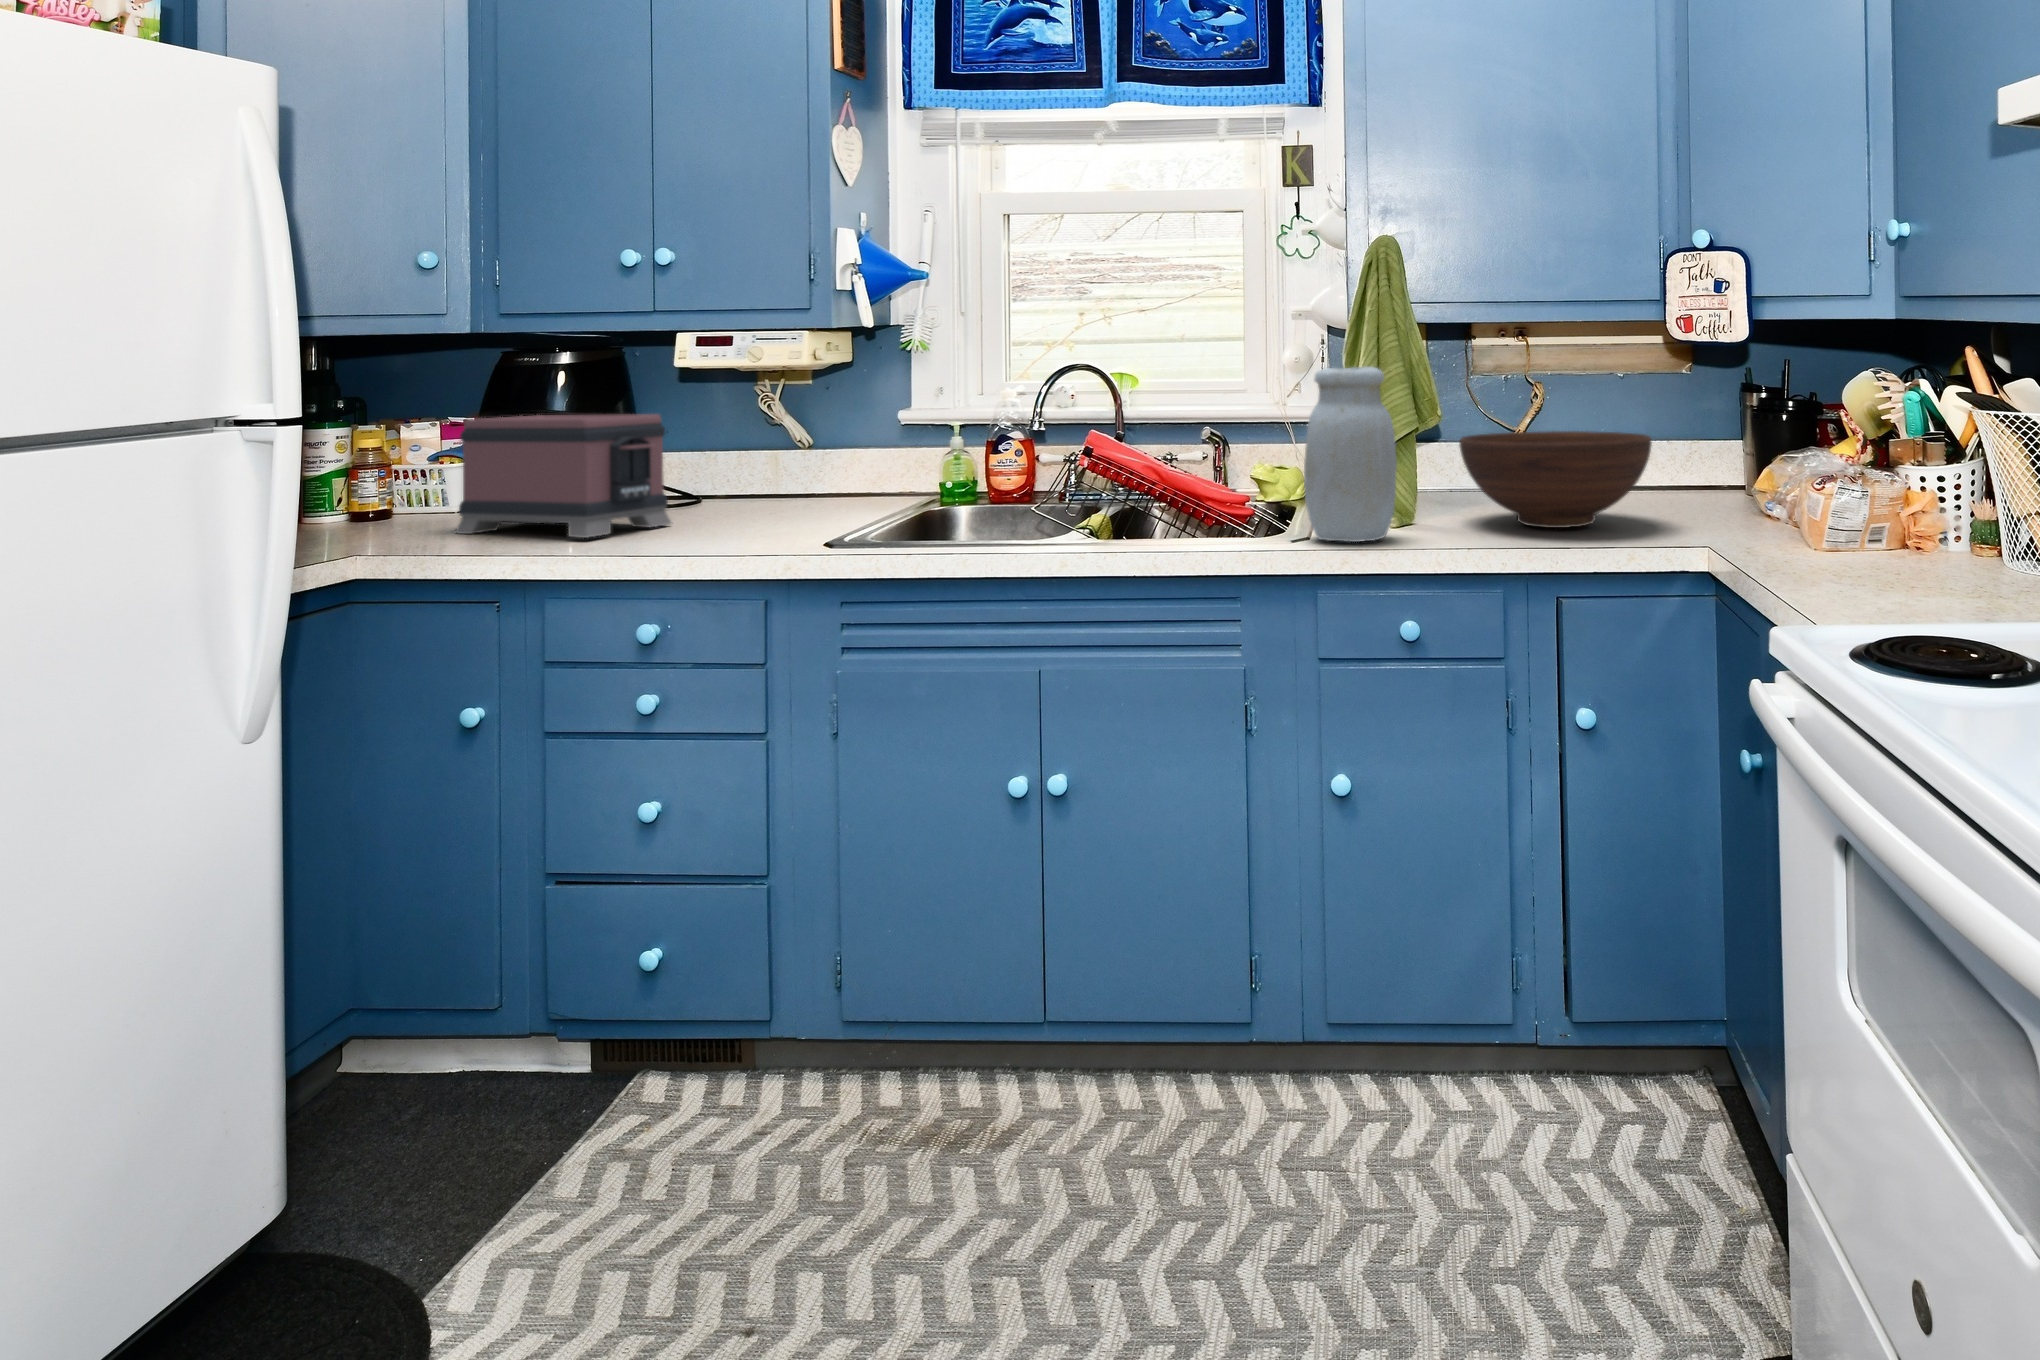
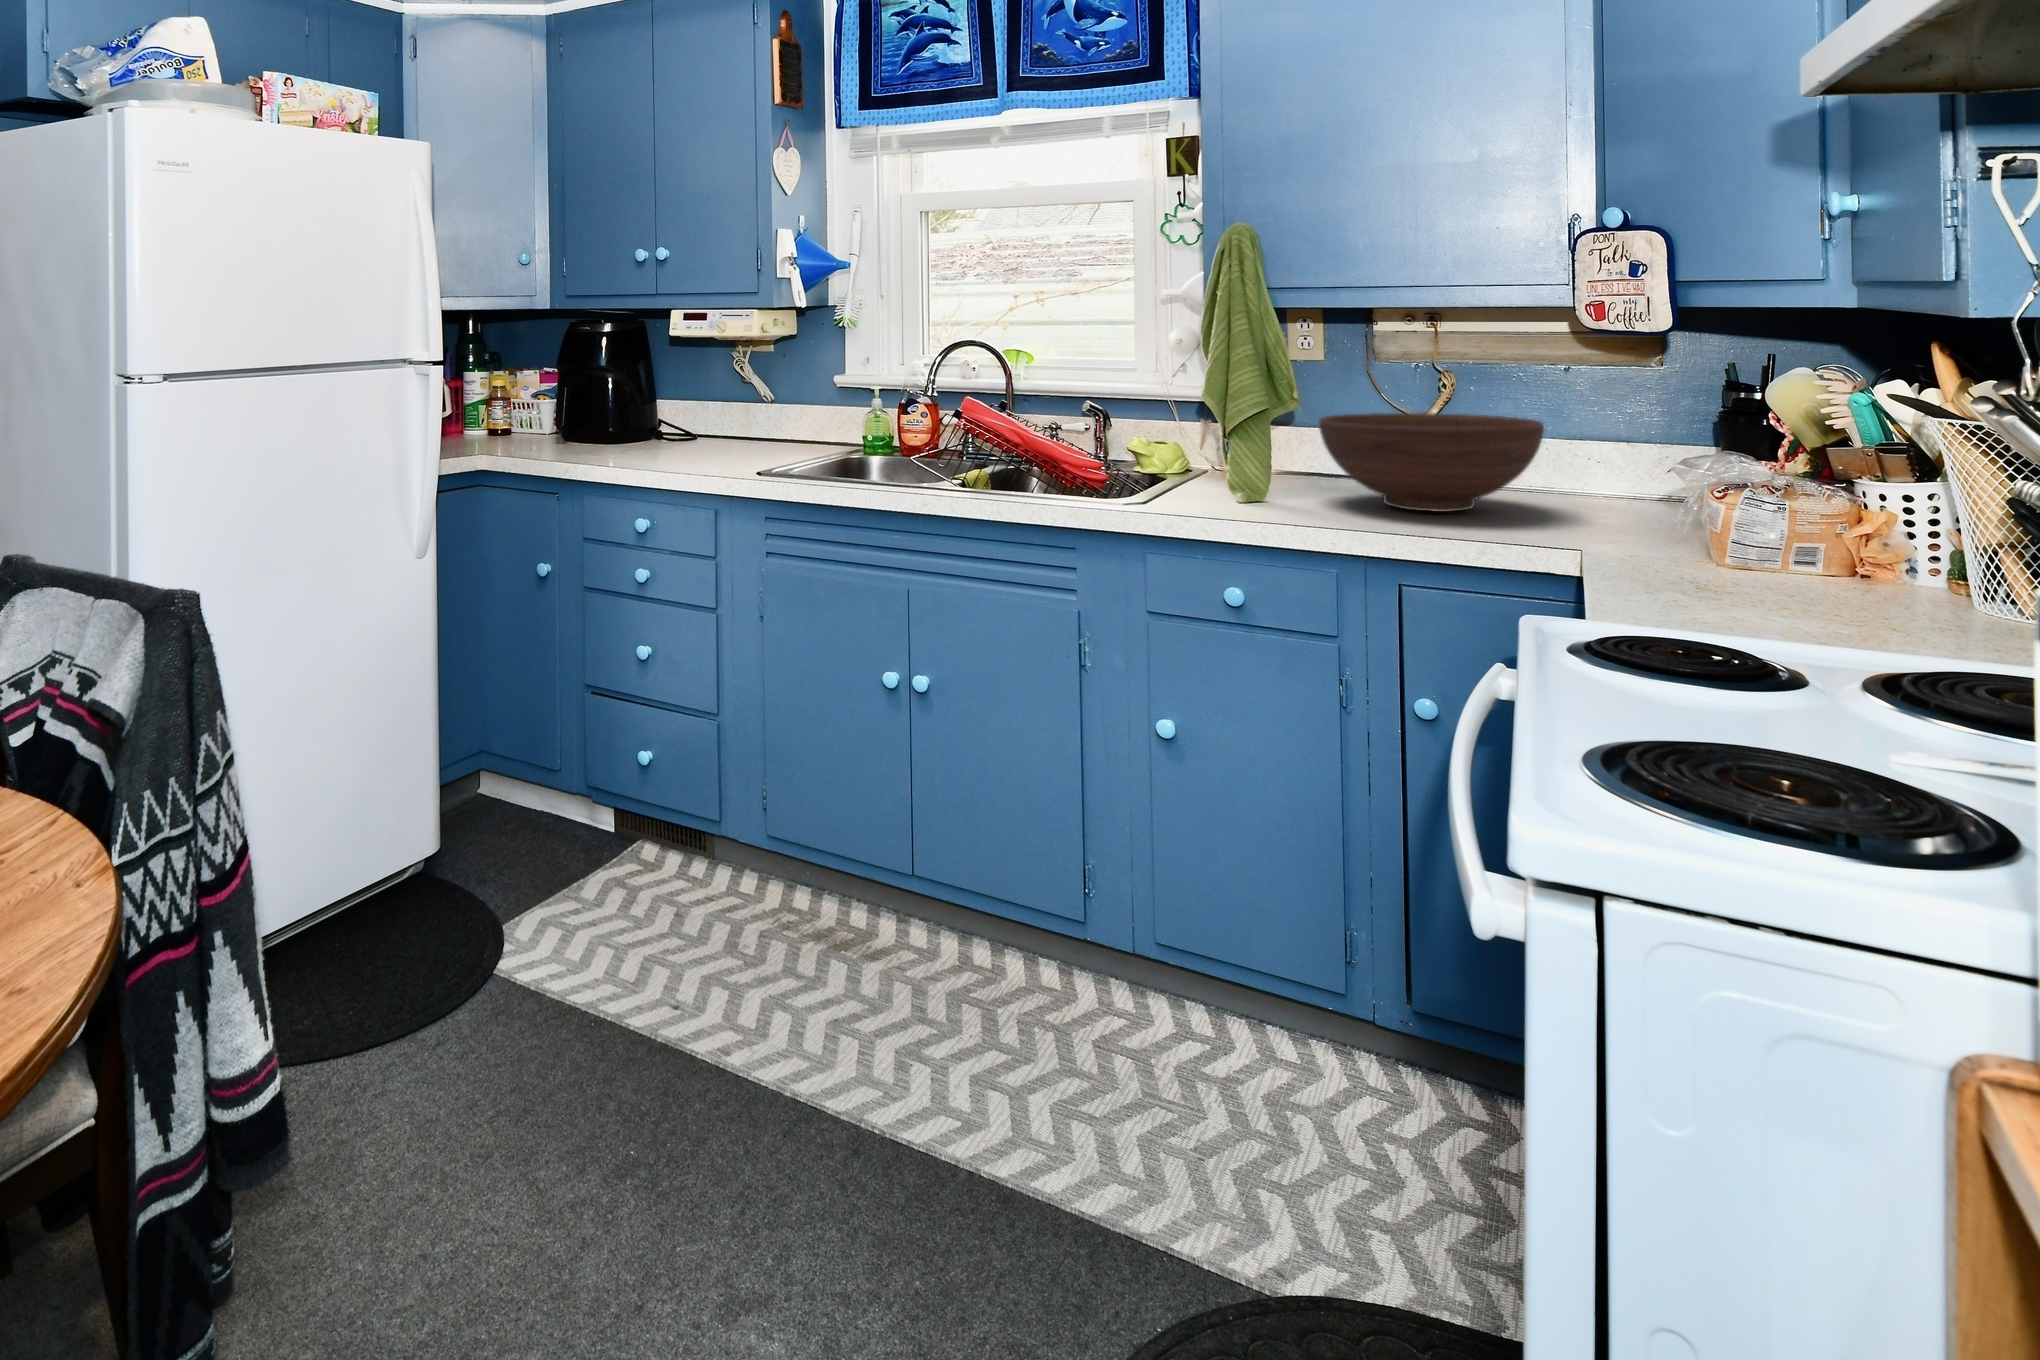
jar: present [1304,367,1397,542] -> none [1143,349,1233,509]
toaster: present [455,414,671,538] -> none [532,375,664,463]

